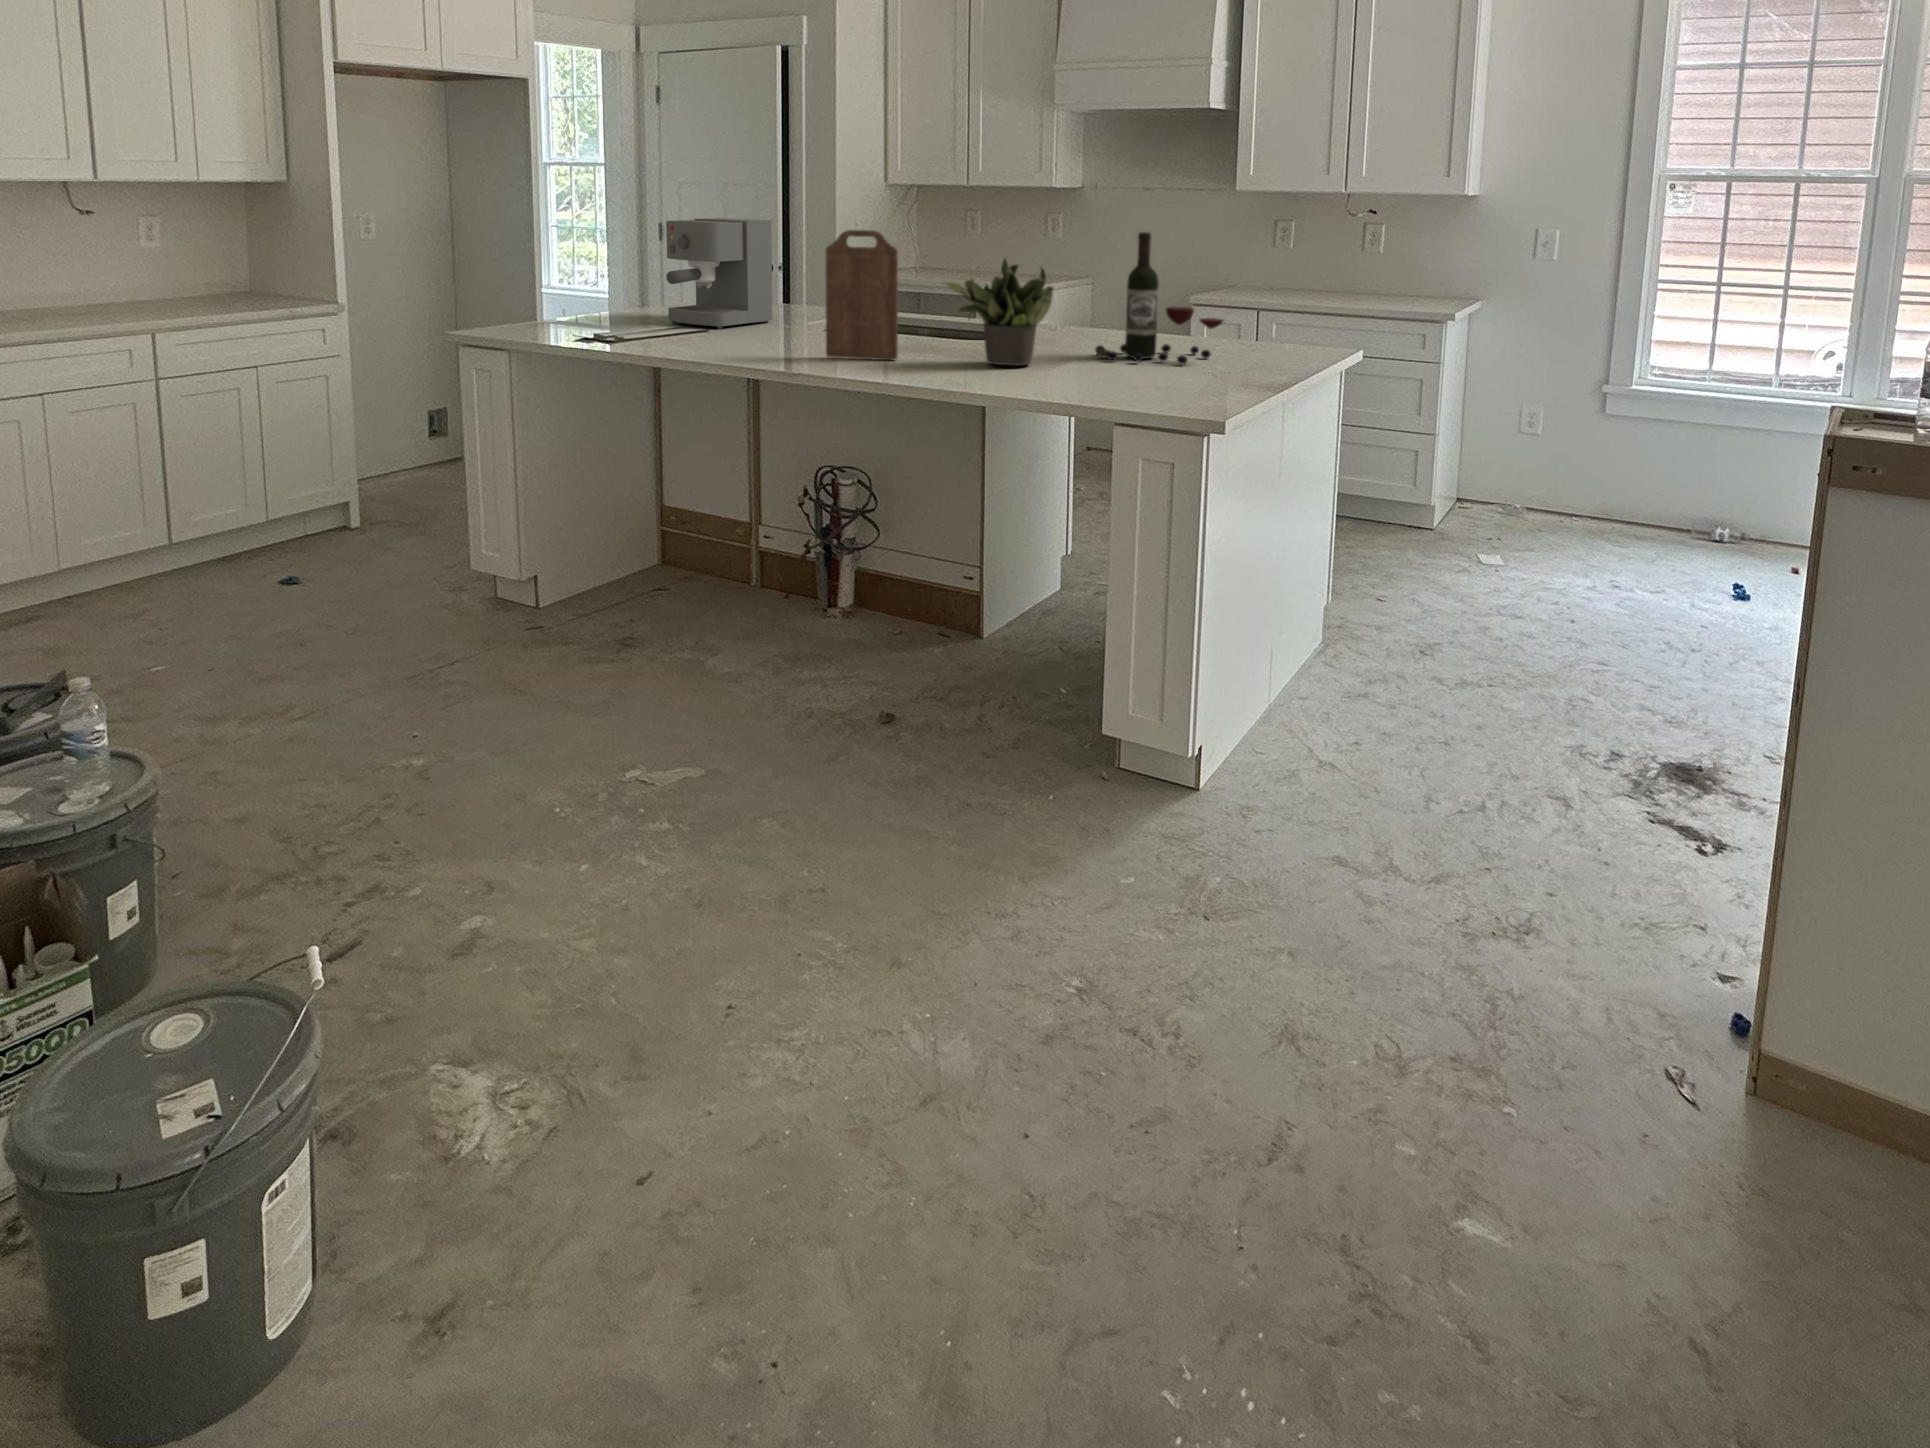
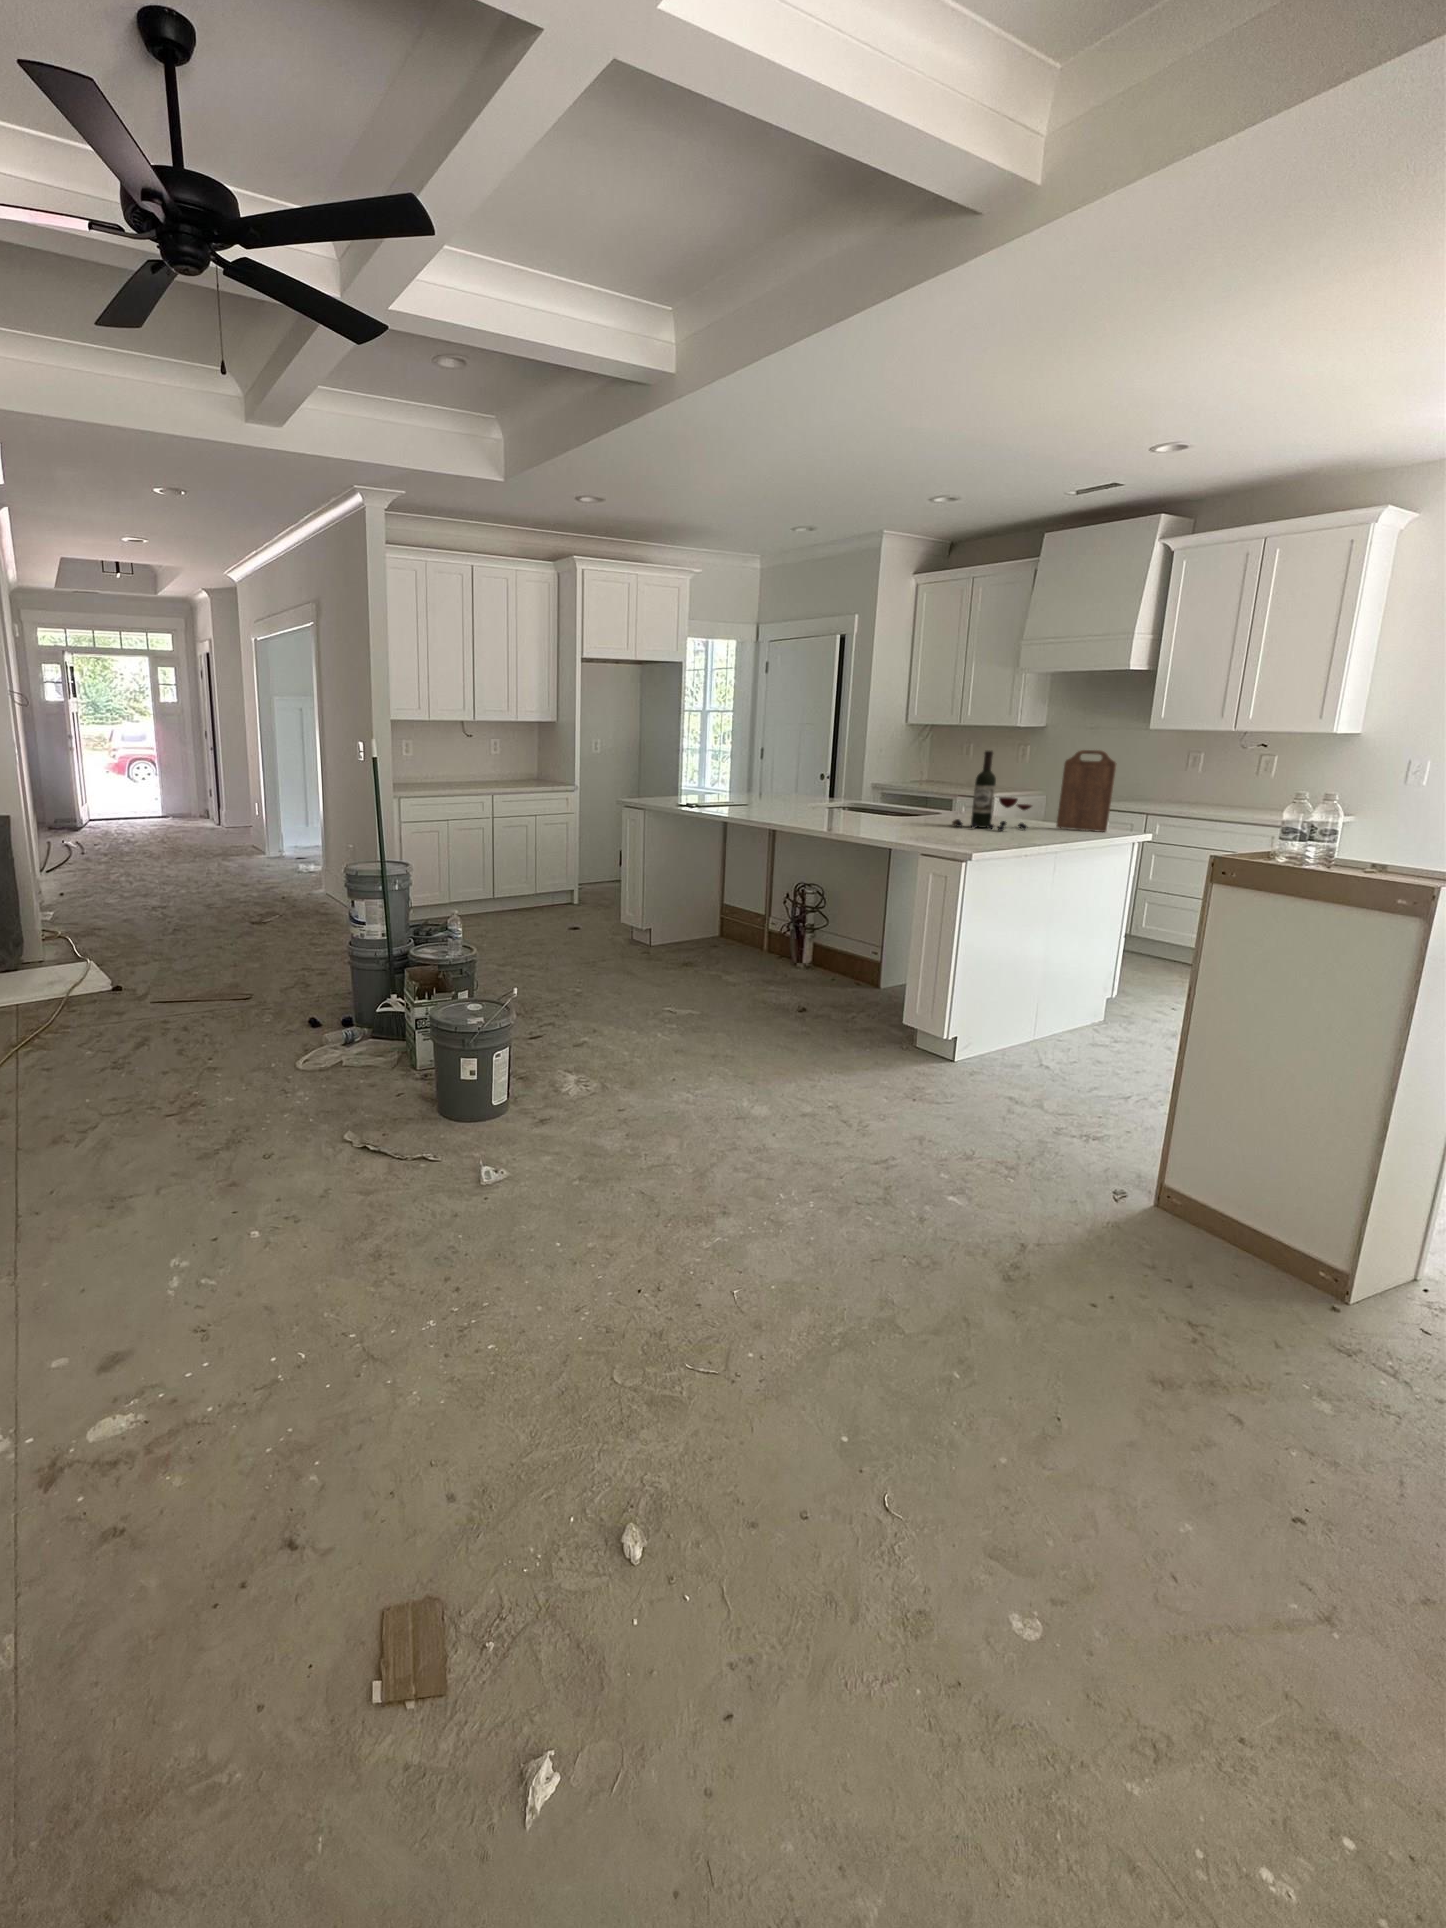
coffee maker: present [666,218,772,329] -> none [724,742,789,804]
cutting board: present [825,230,898,360] -> present [1056,750,1116,832]
potted plant: present [945,259,1053,365] -> none [857,762,922,826]

